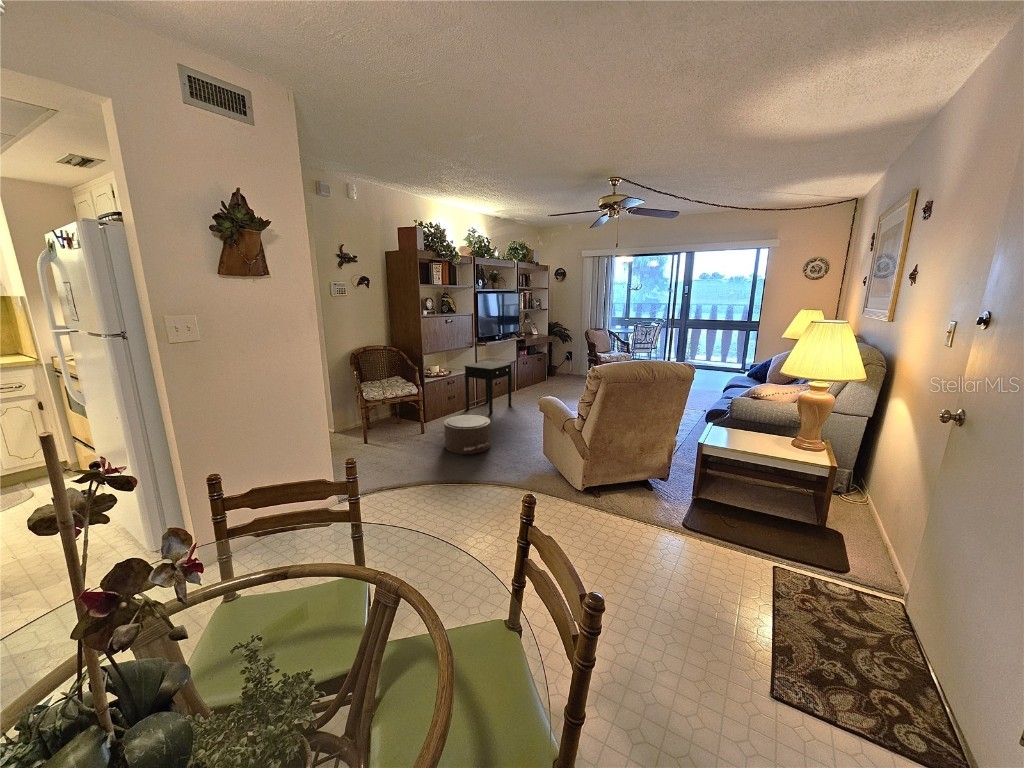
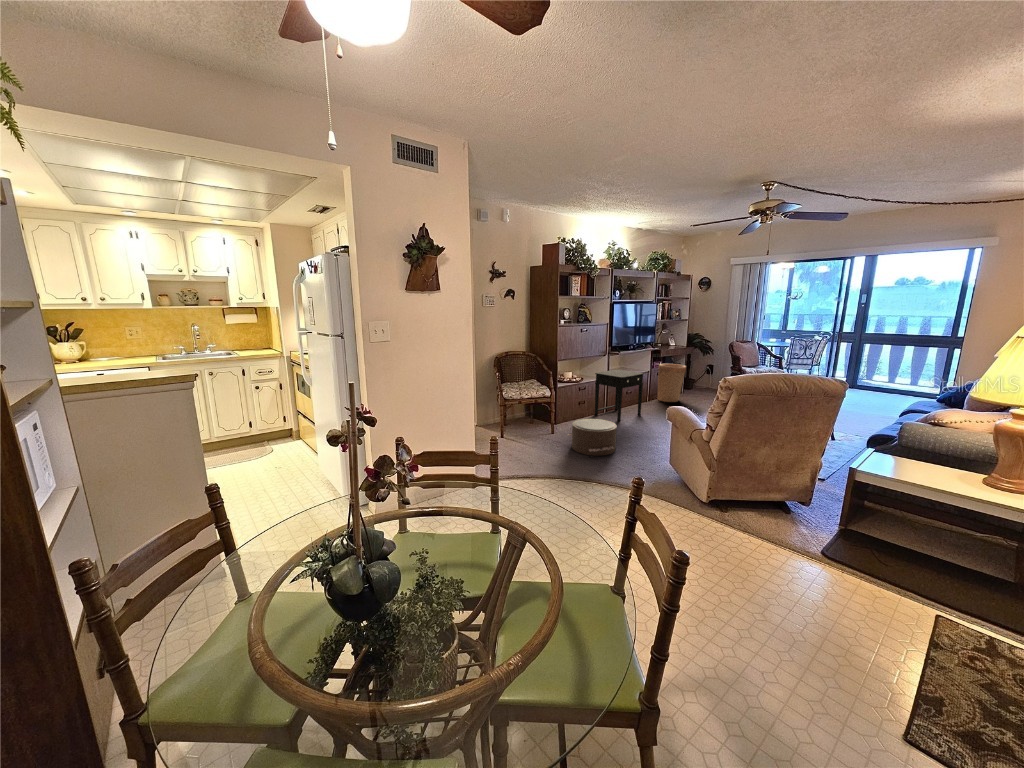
basket: none [524,353,550,390] -> present [658,364,686,402]

